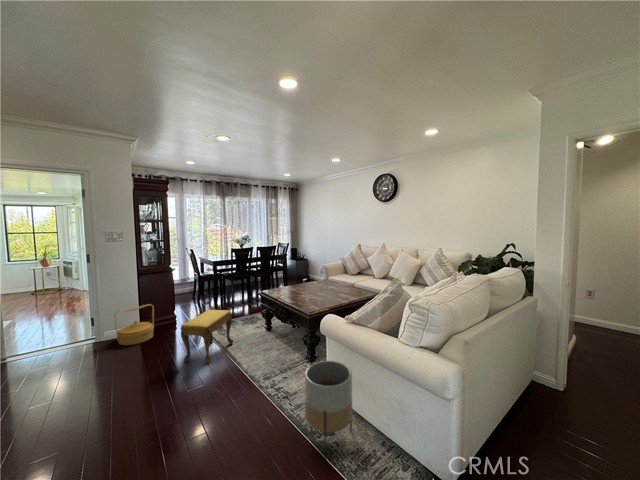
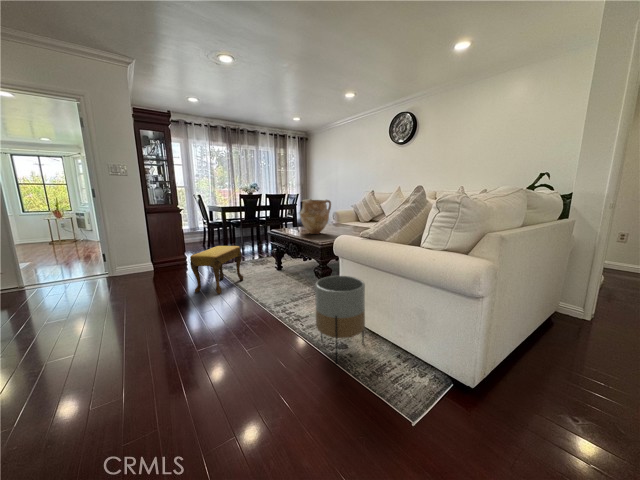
vase: none [289,262,319,297] -> present [300,199,331,234]
woven basket: present [114,304,154,345] -> none [125,243,165,280]

